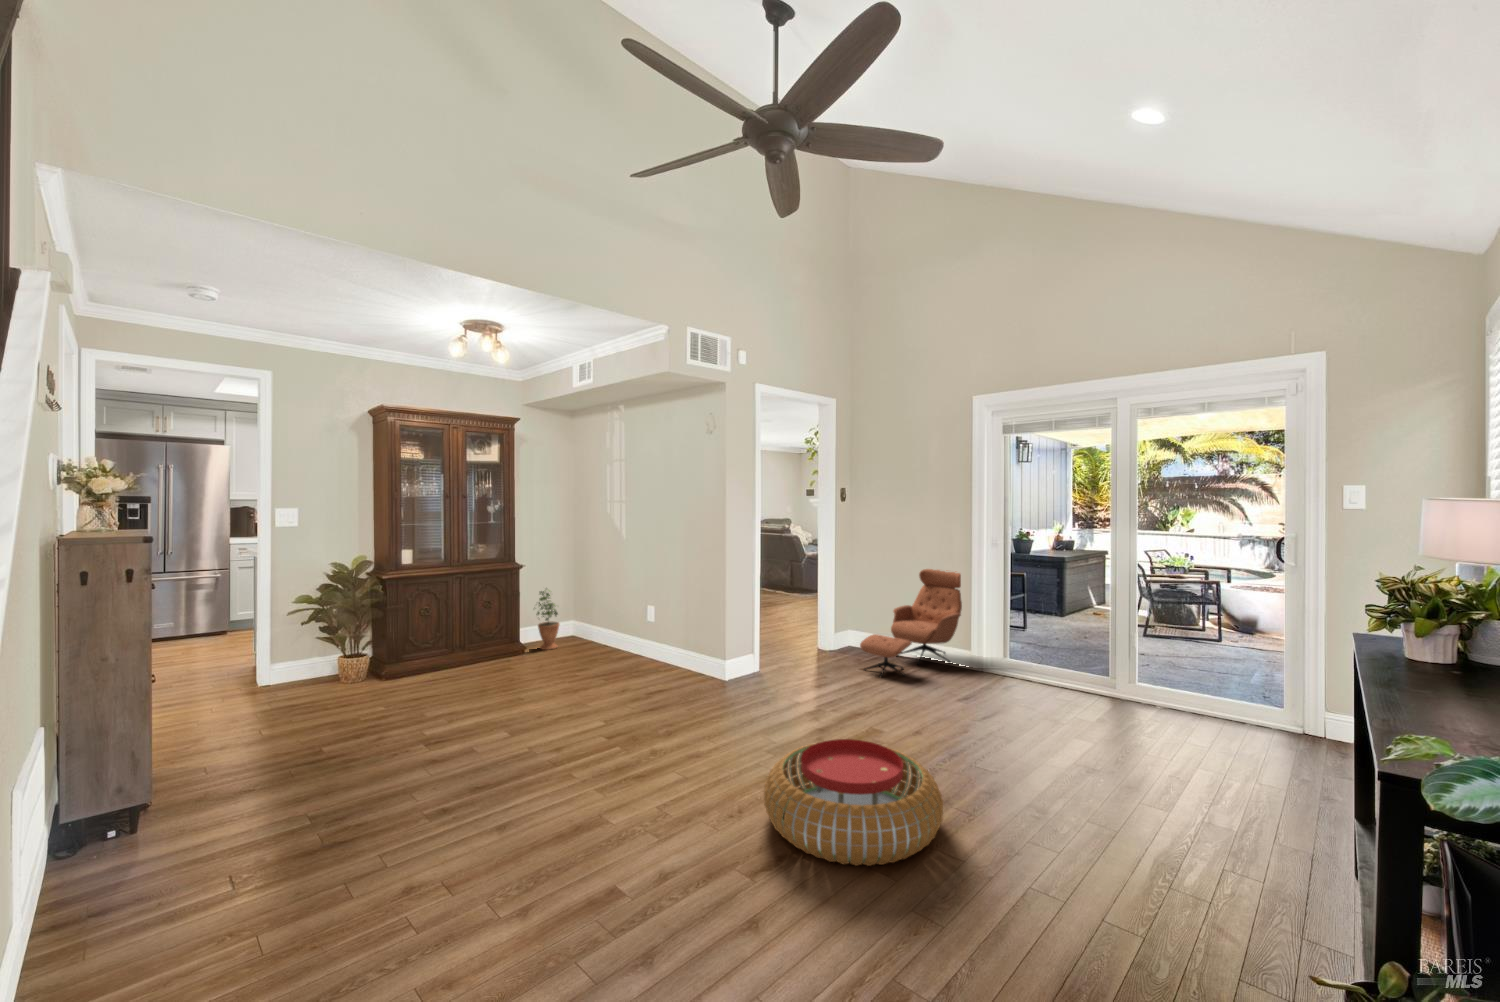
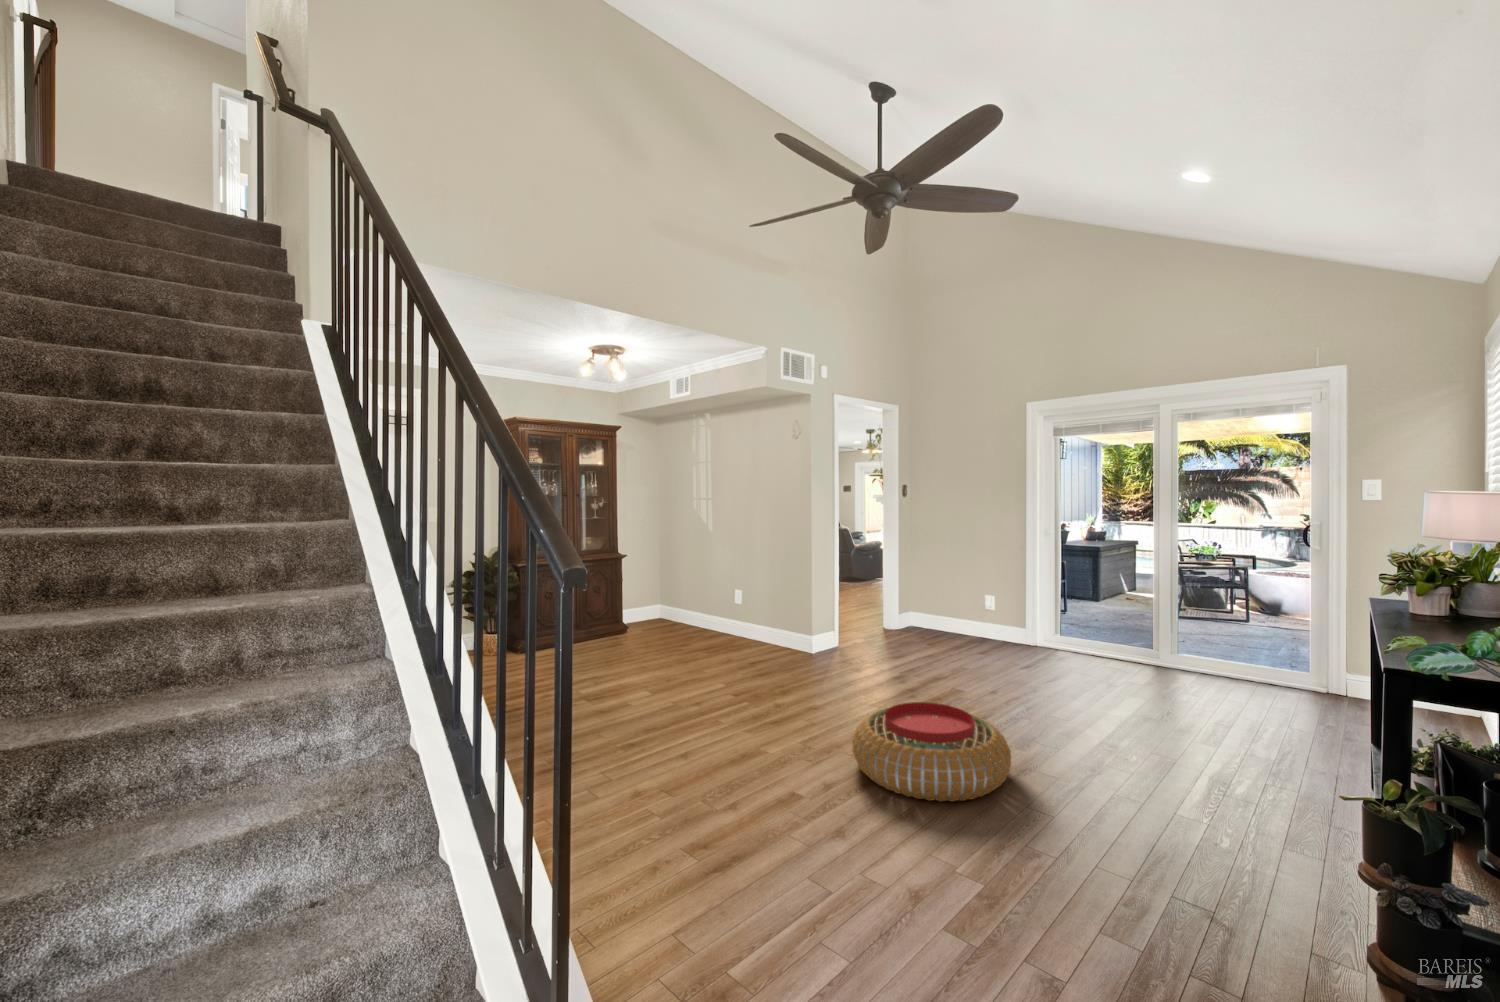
lounge chair: present [860,569,962,677] -> none [908,562,1001,662]
potted plant: present [536,591,560,650] -> none [599,582,622,641]

